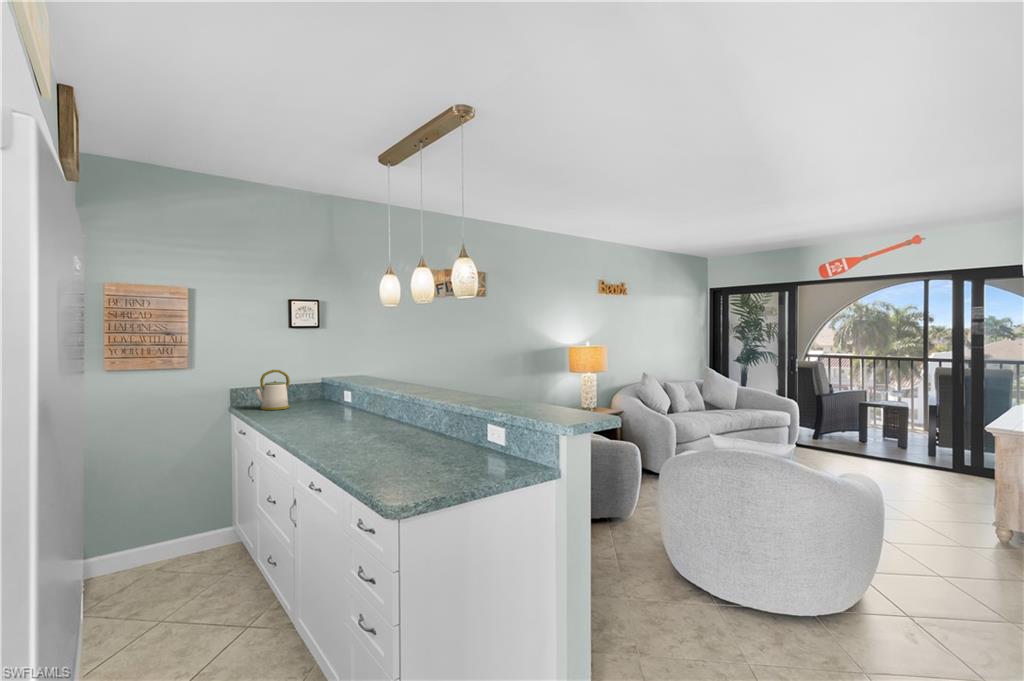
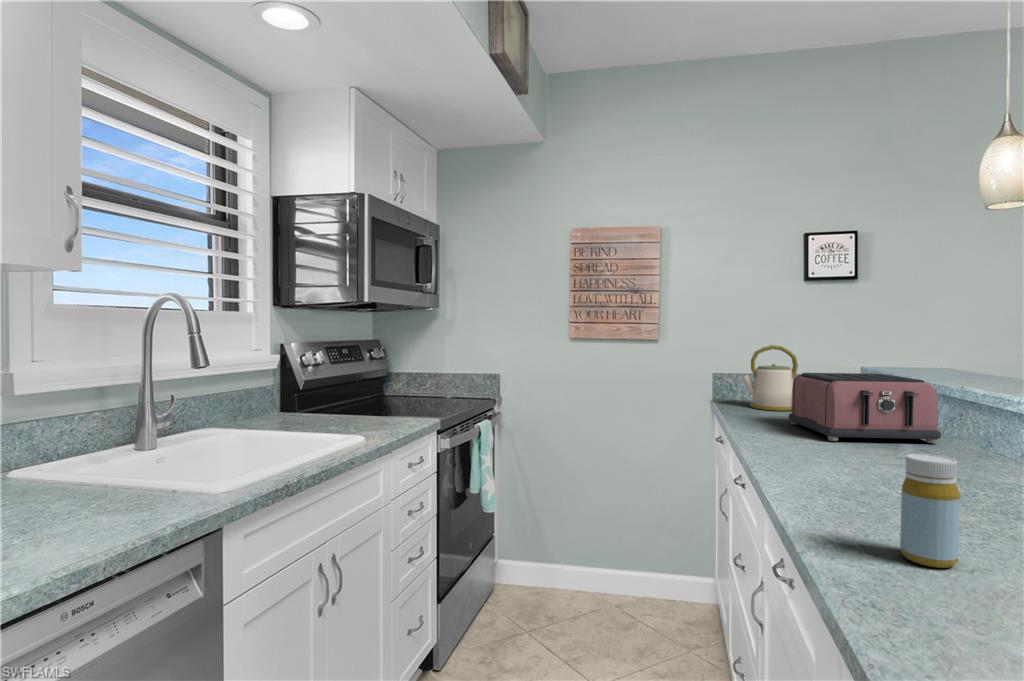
toaster: none [289,384,363,422] -> present [789,373,941,443]
bottle: none [352,420,371,461] -> present [900,454,960,568]

